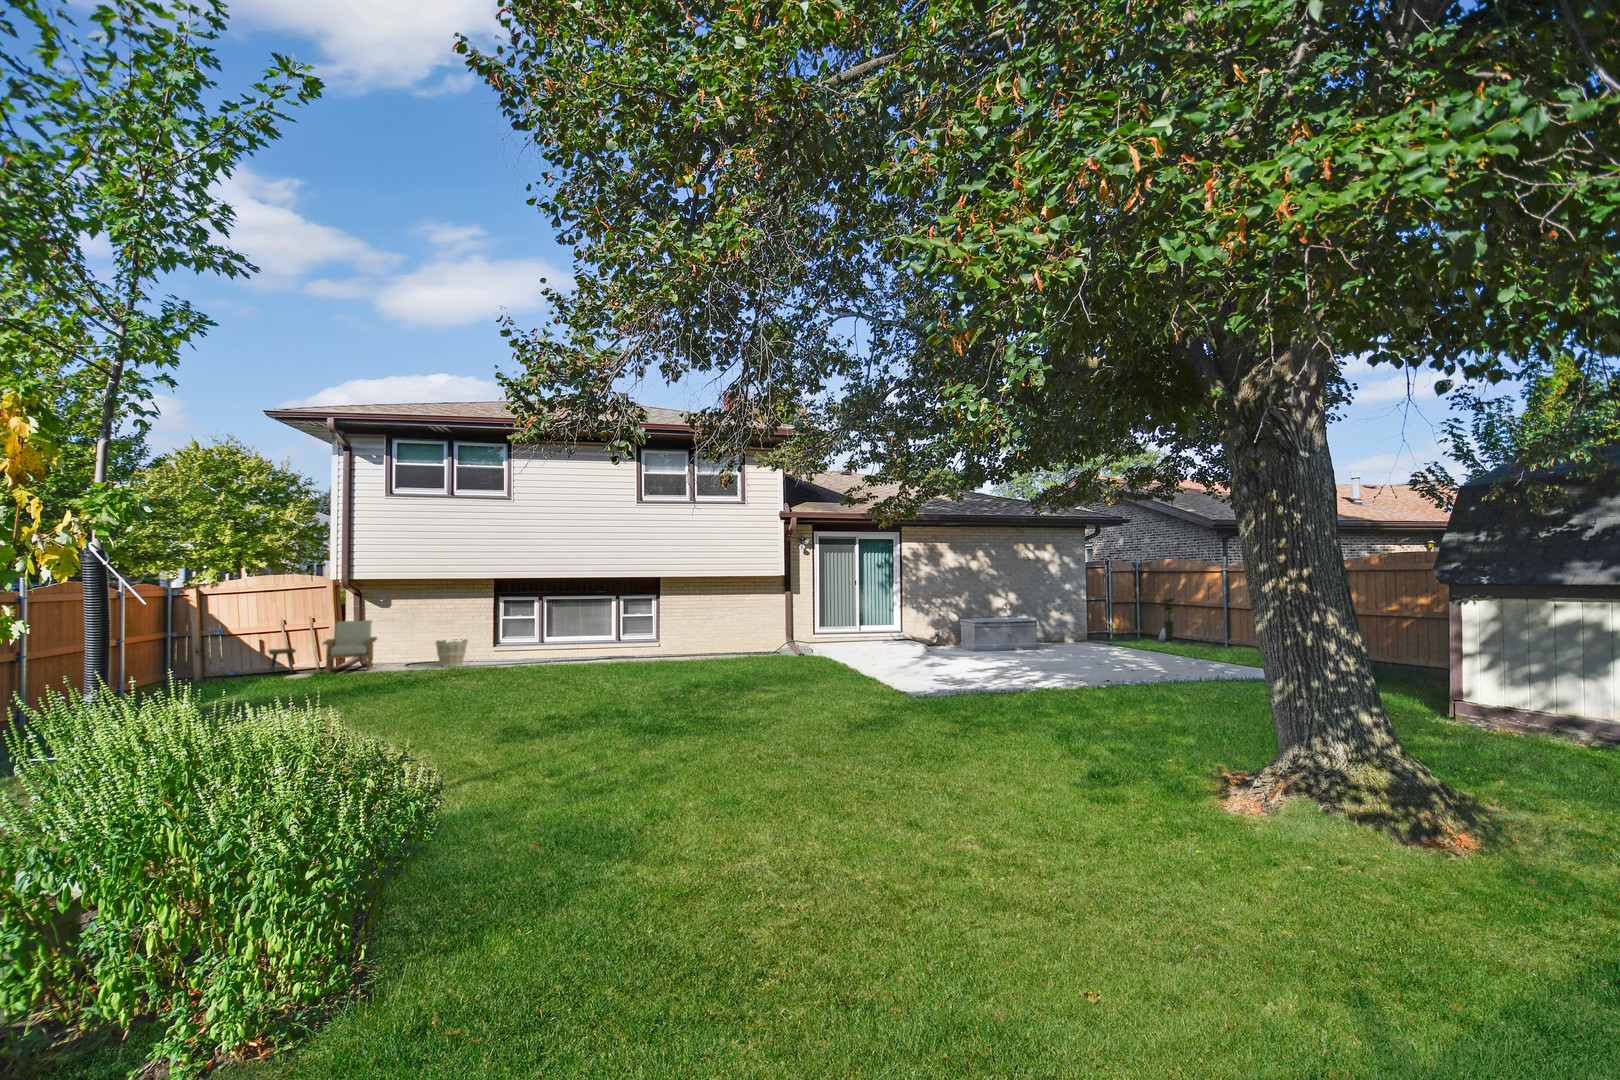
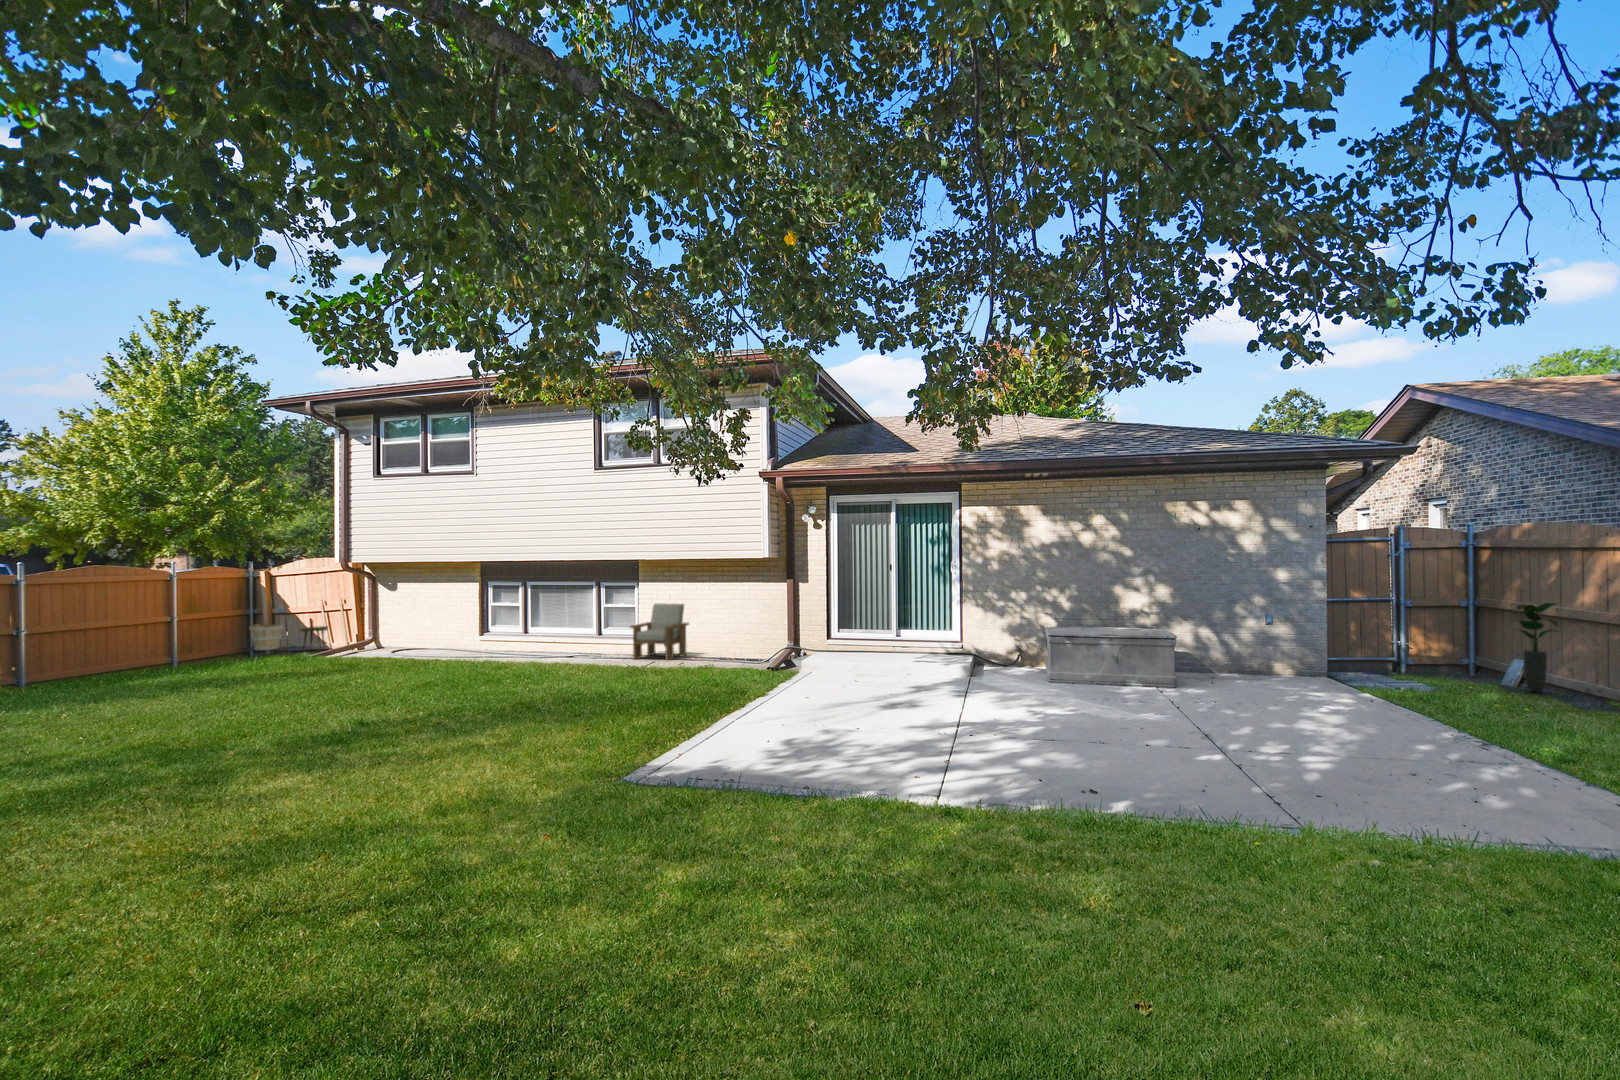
armchair: present [323,620,377,674] -> present [630,603,689,660]
wooden bucket: present [435,639,468,666] -> present [249,624,284,650]

